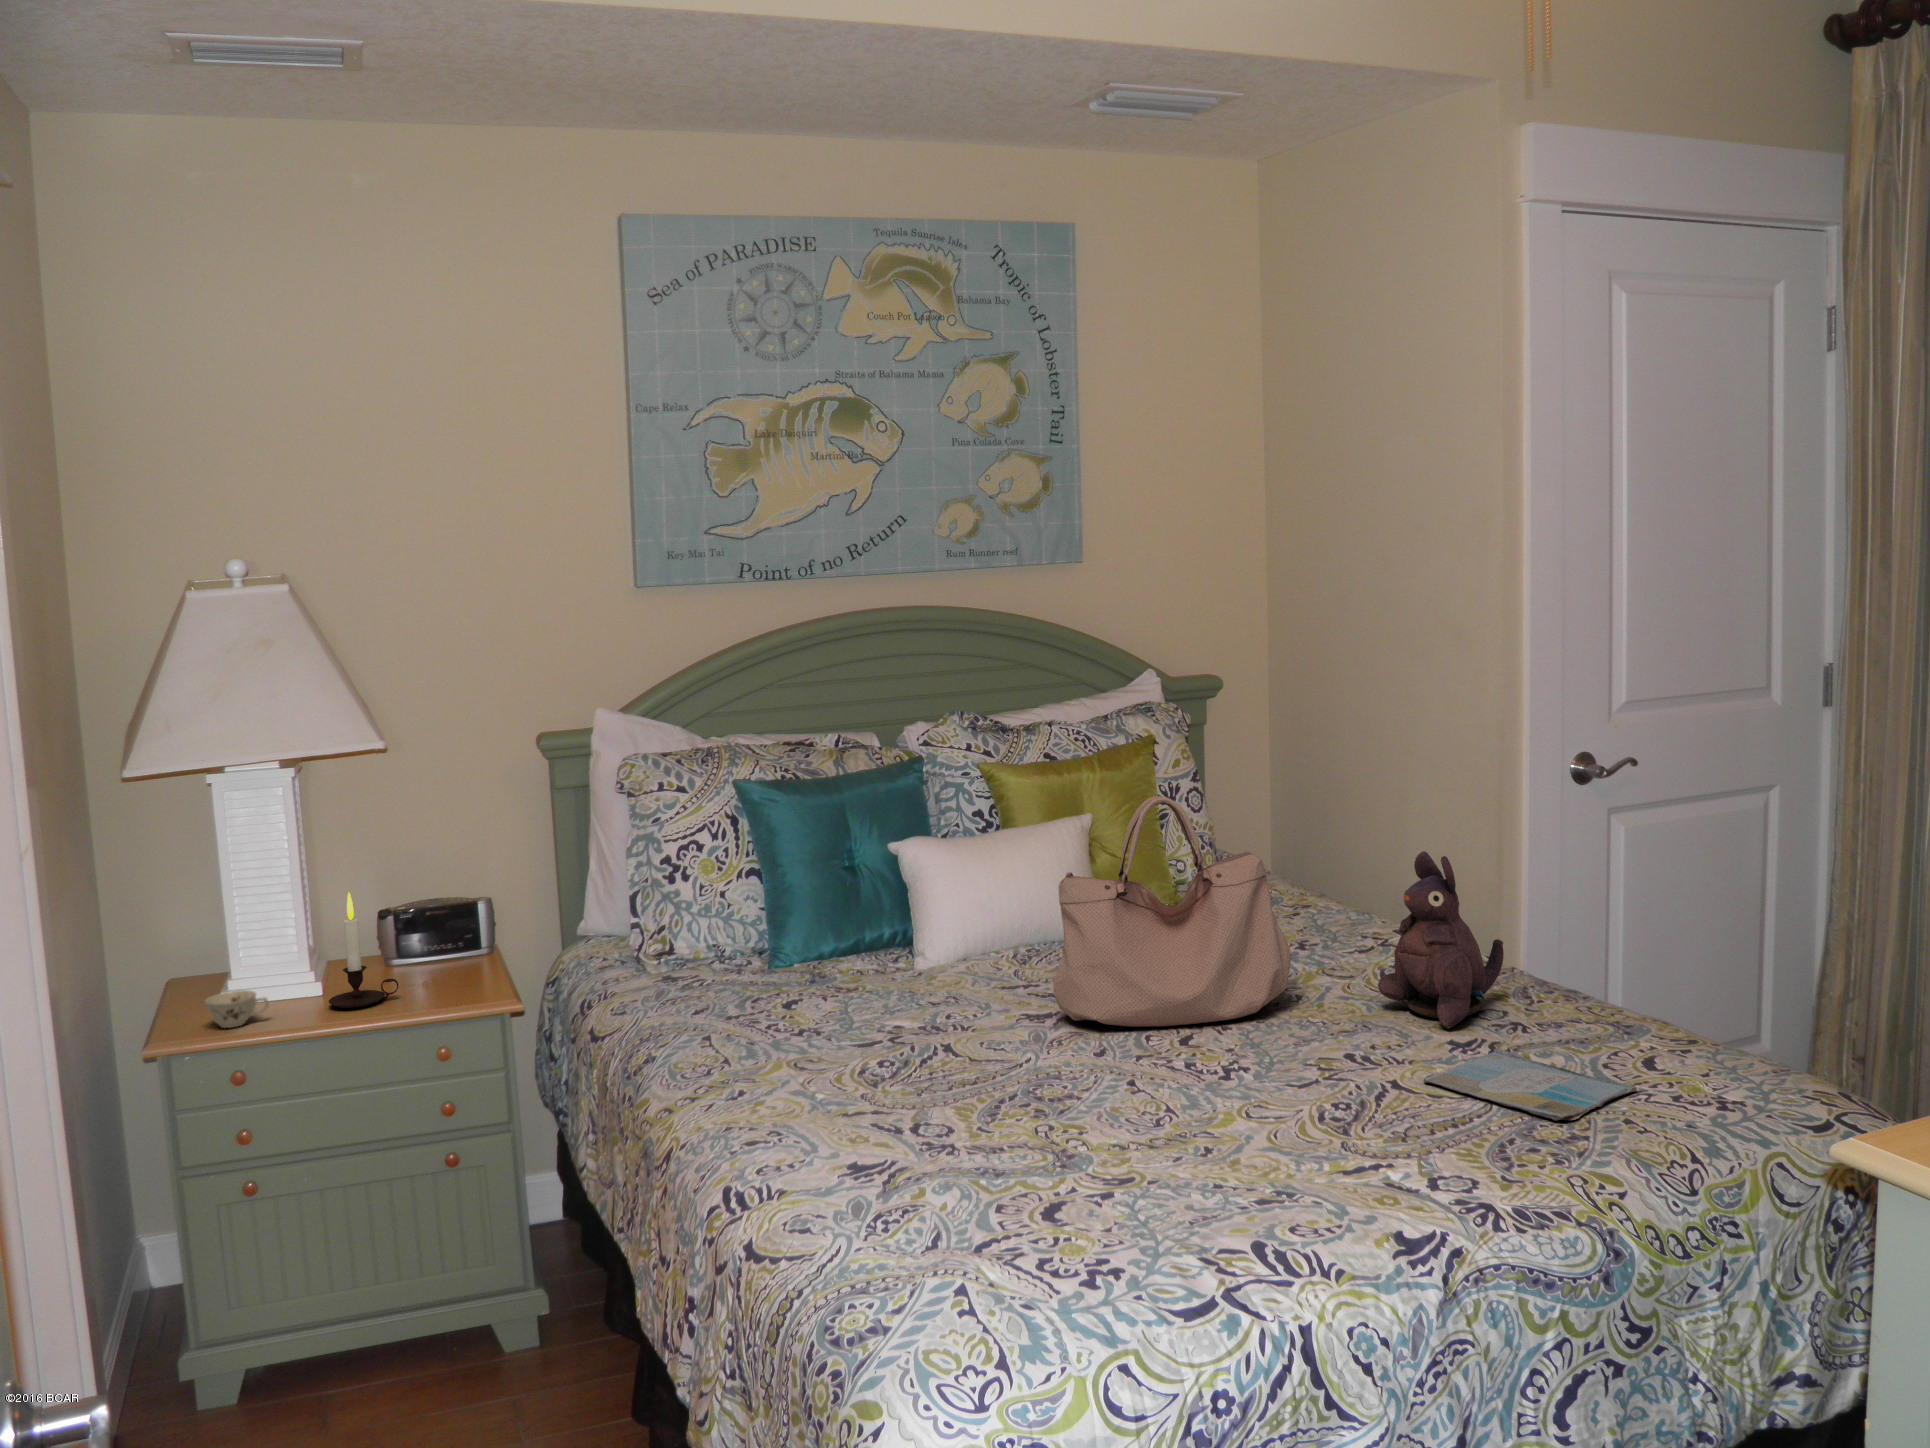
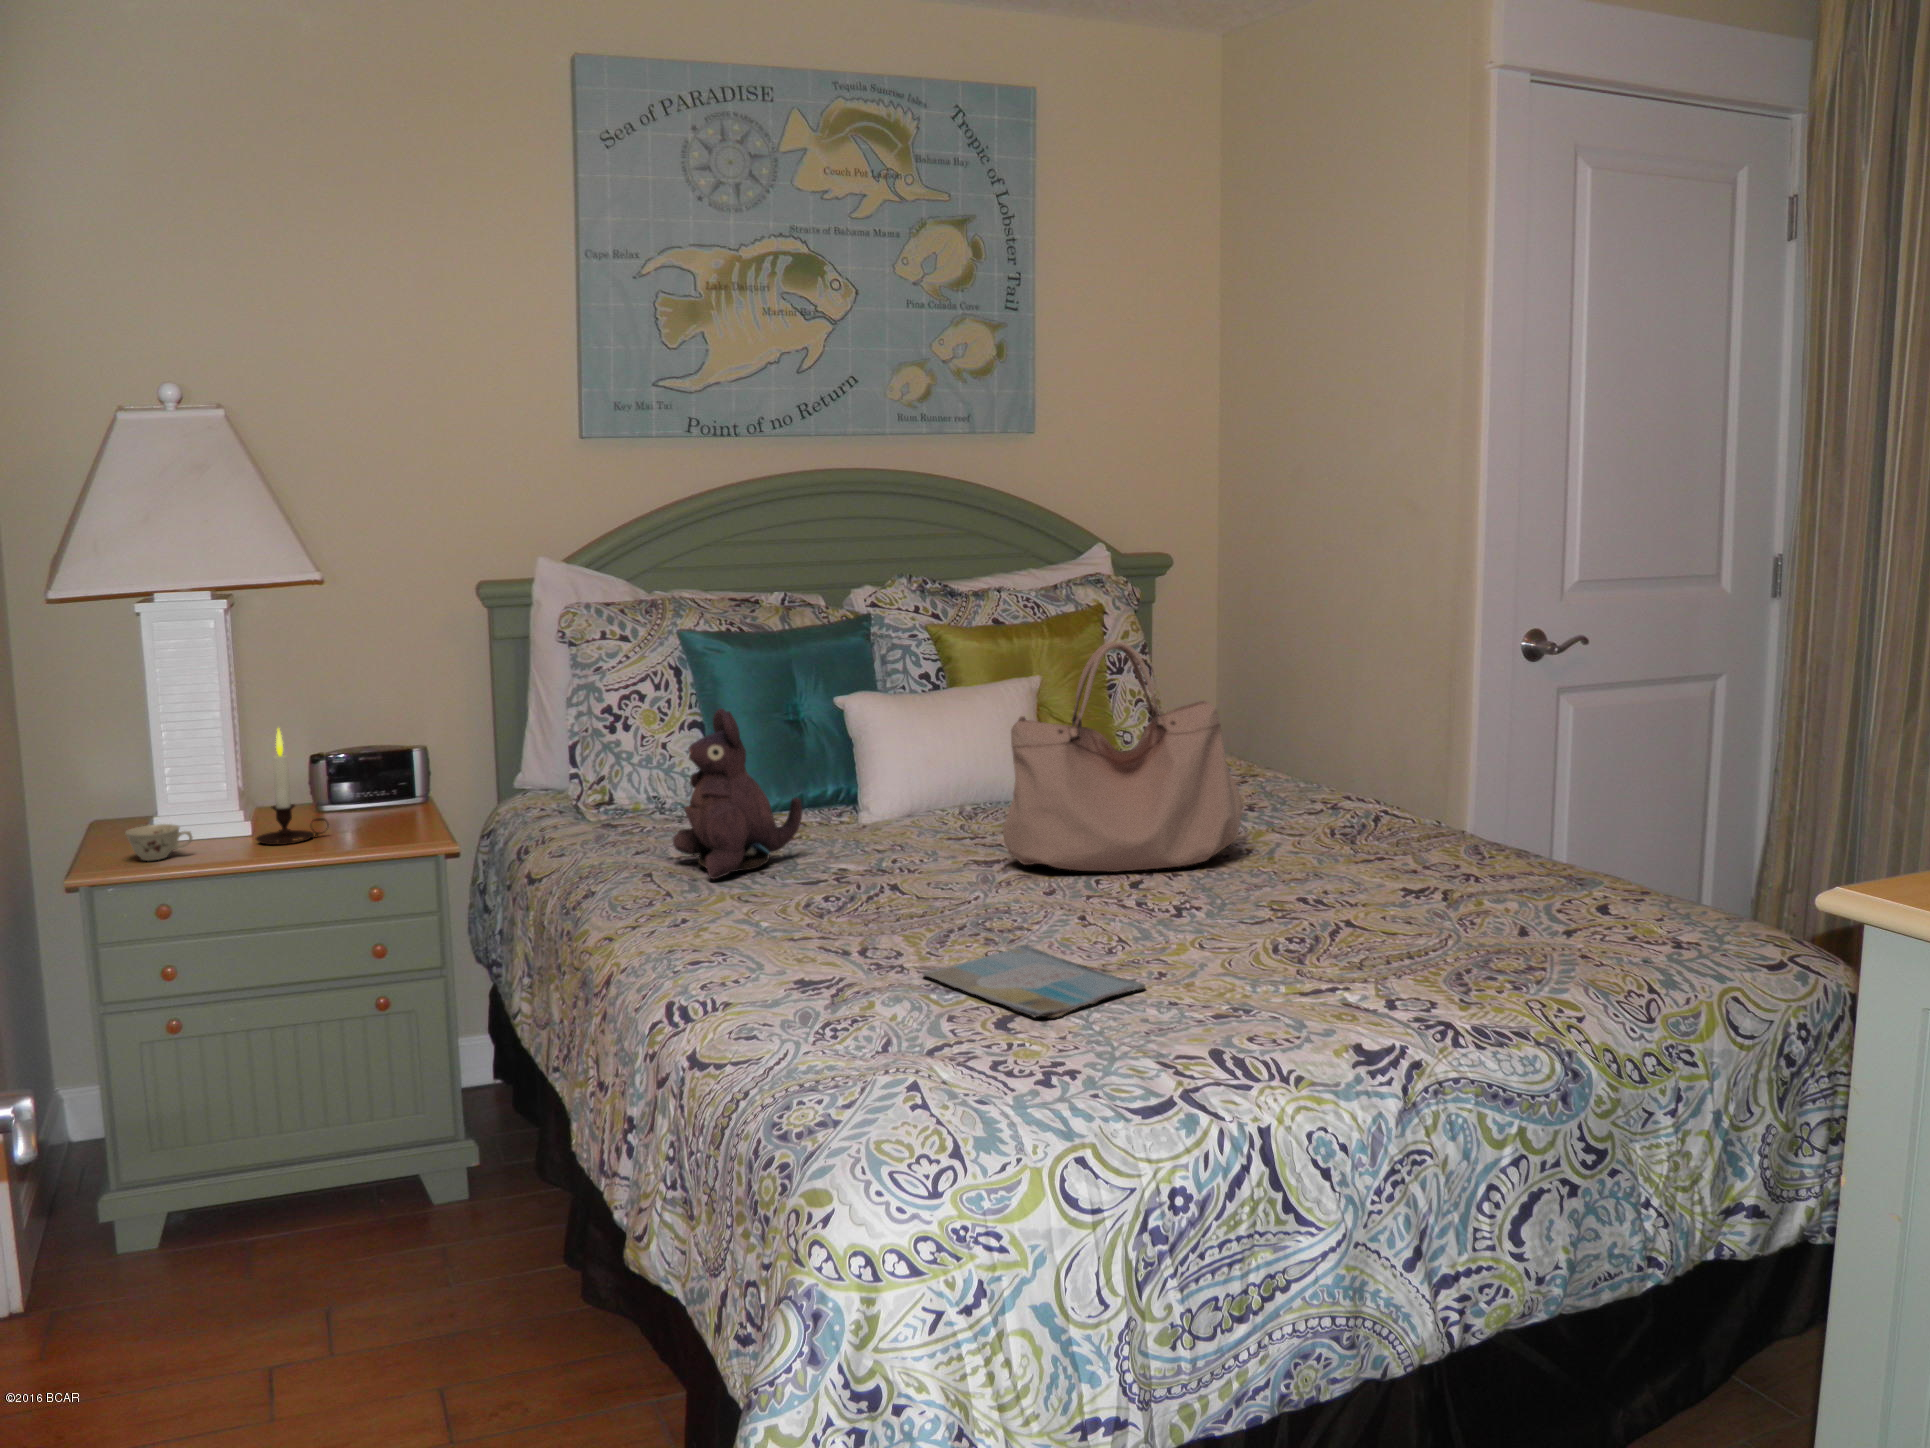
plush toy: present [1378,851,1504,1029] -> present [673,708,802,879]
book: present [1424,1048,1637,1121] -> present [923,944,1146,1018]

